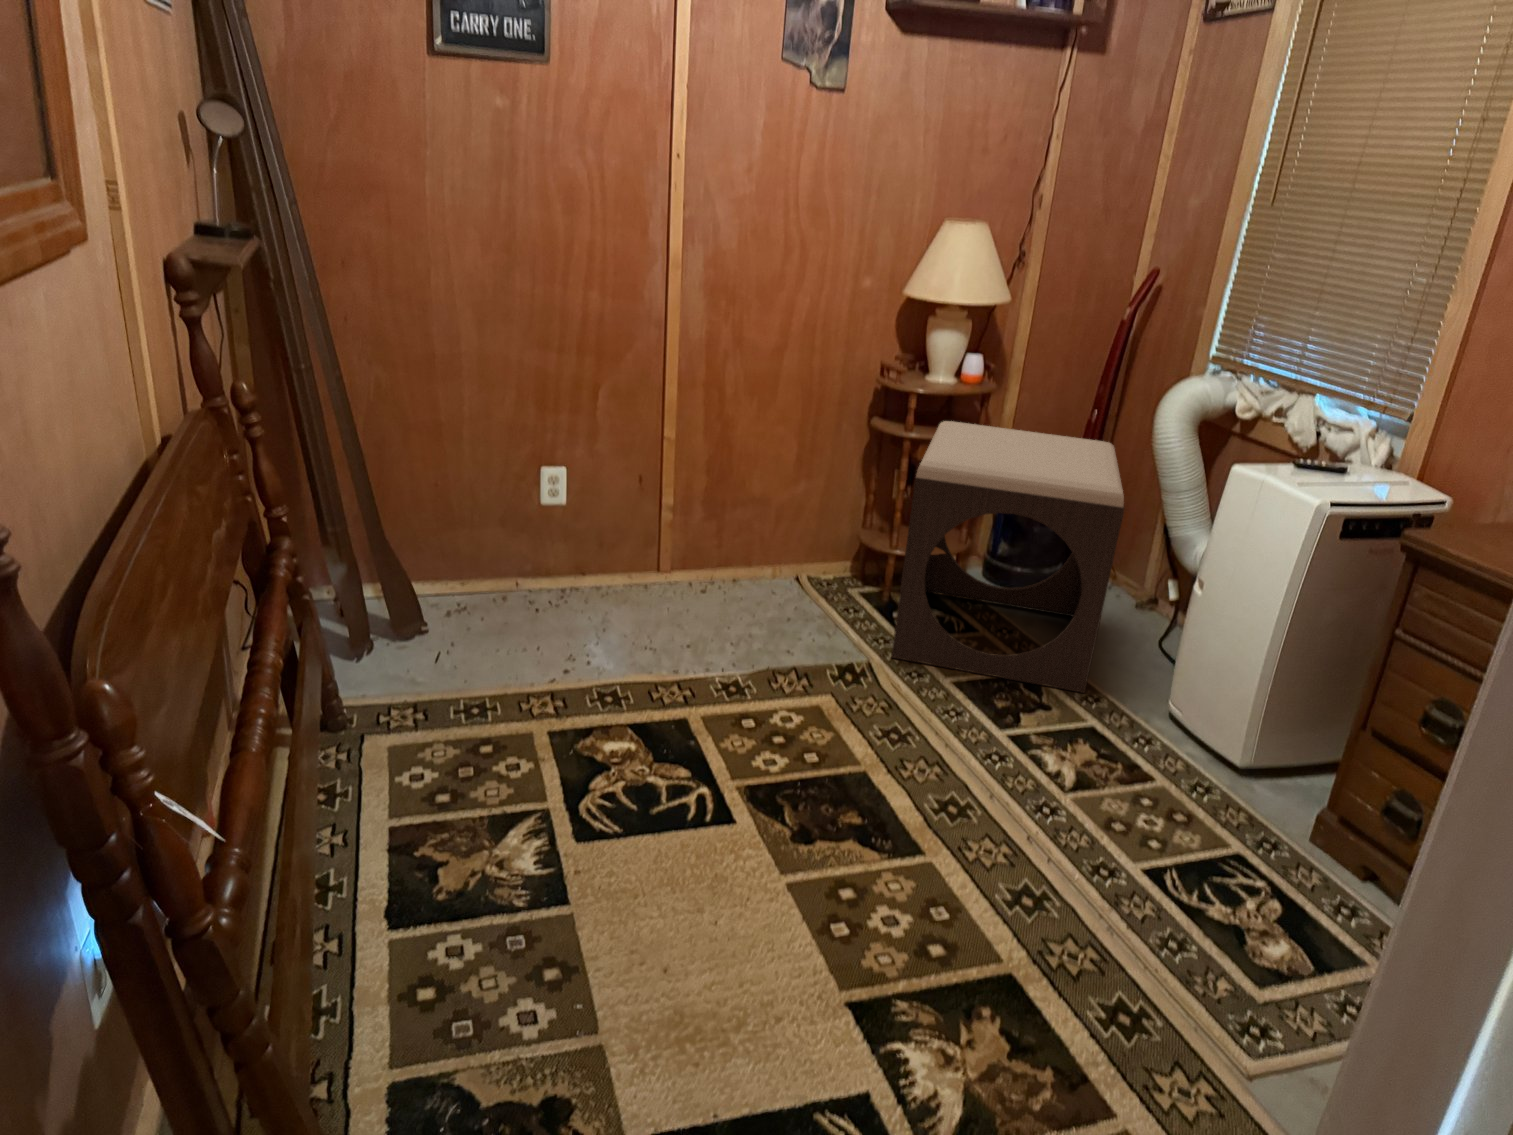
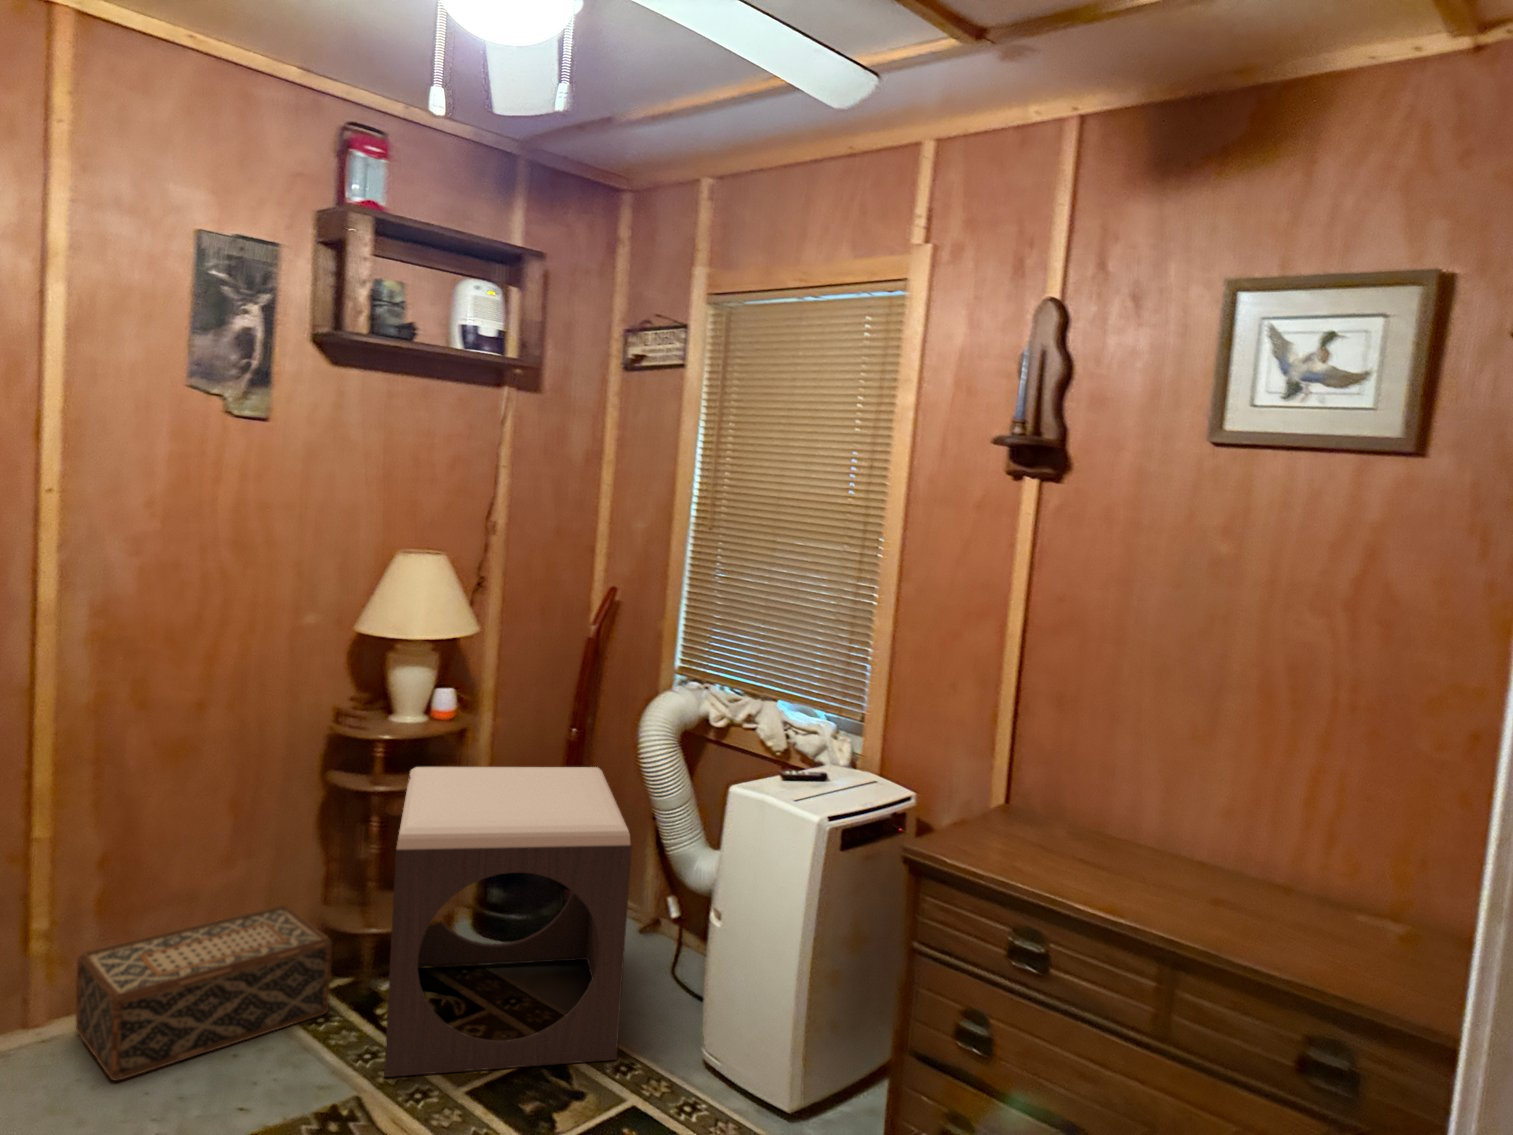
woven basket: none [688,521,864,615] -> present [76,905,332,1081]

